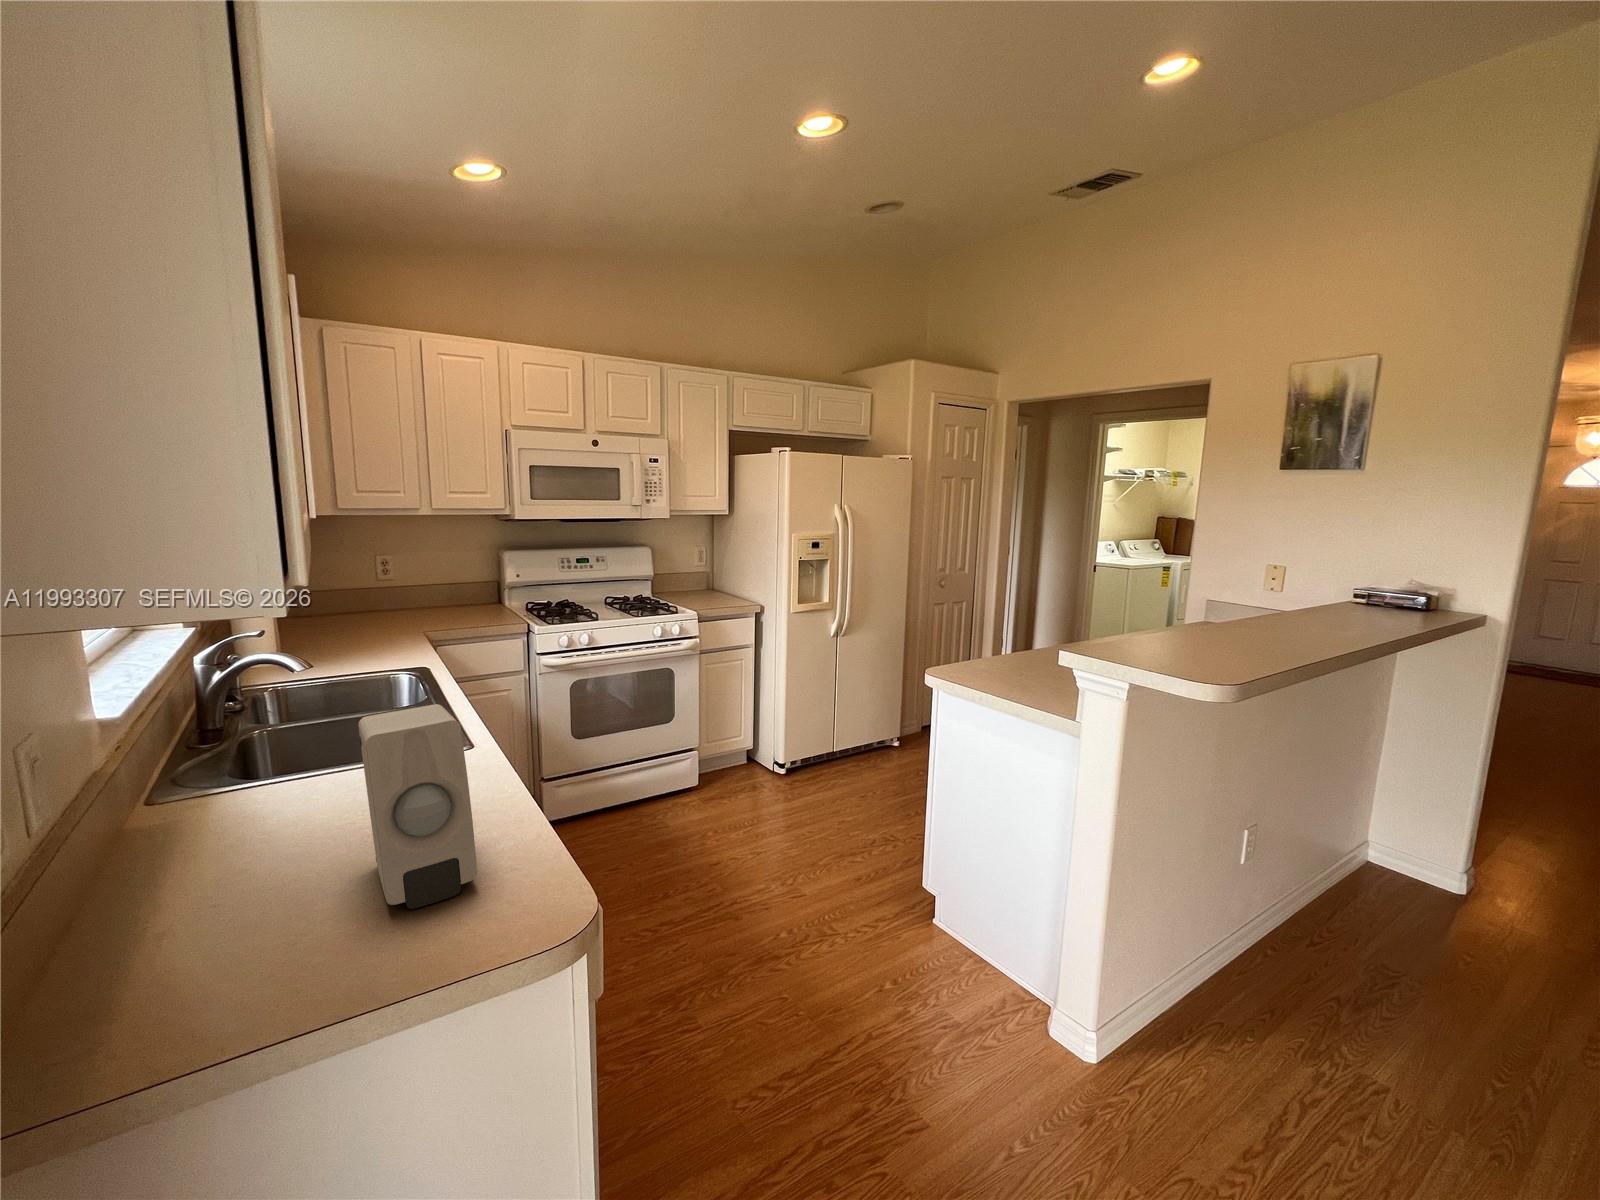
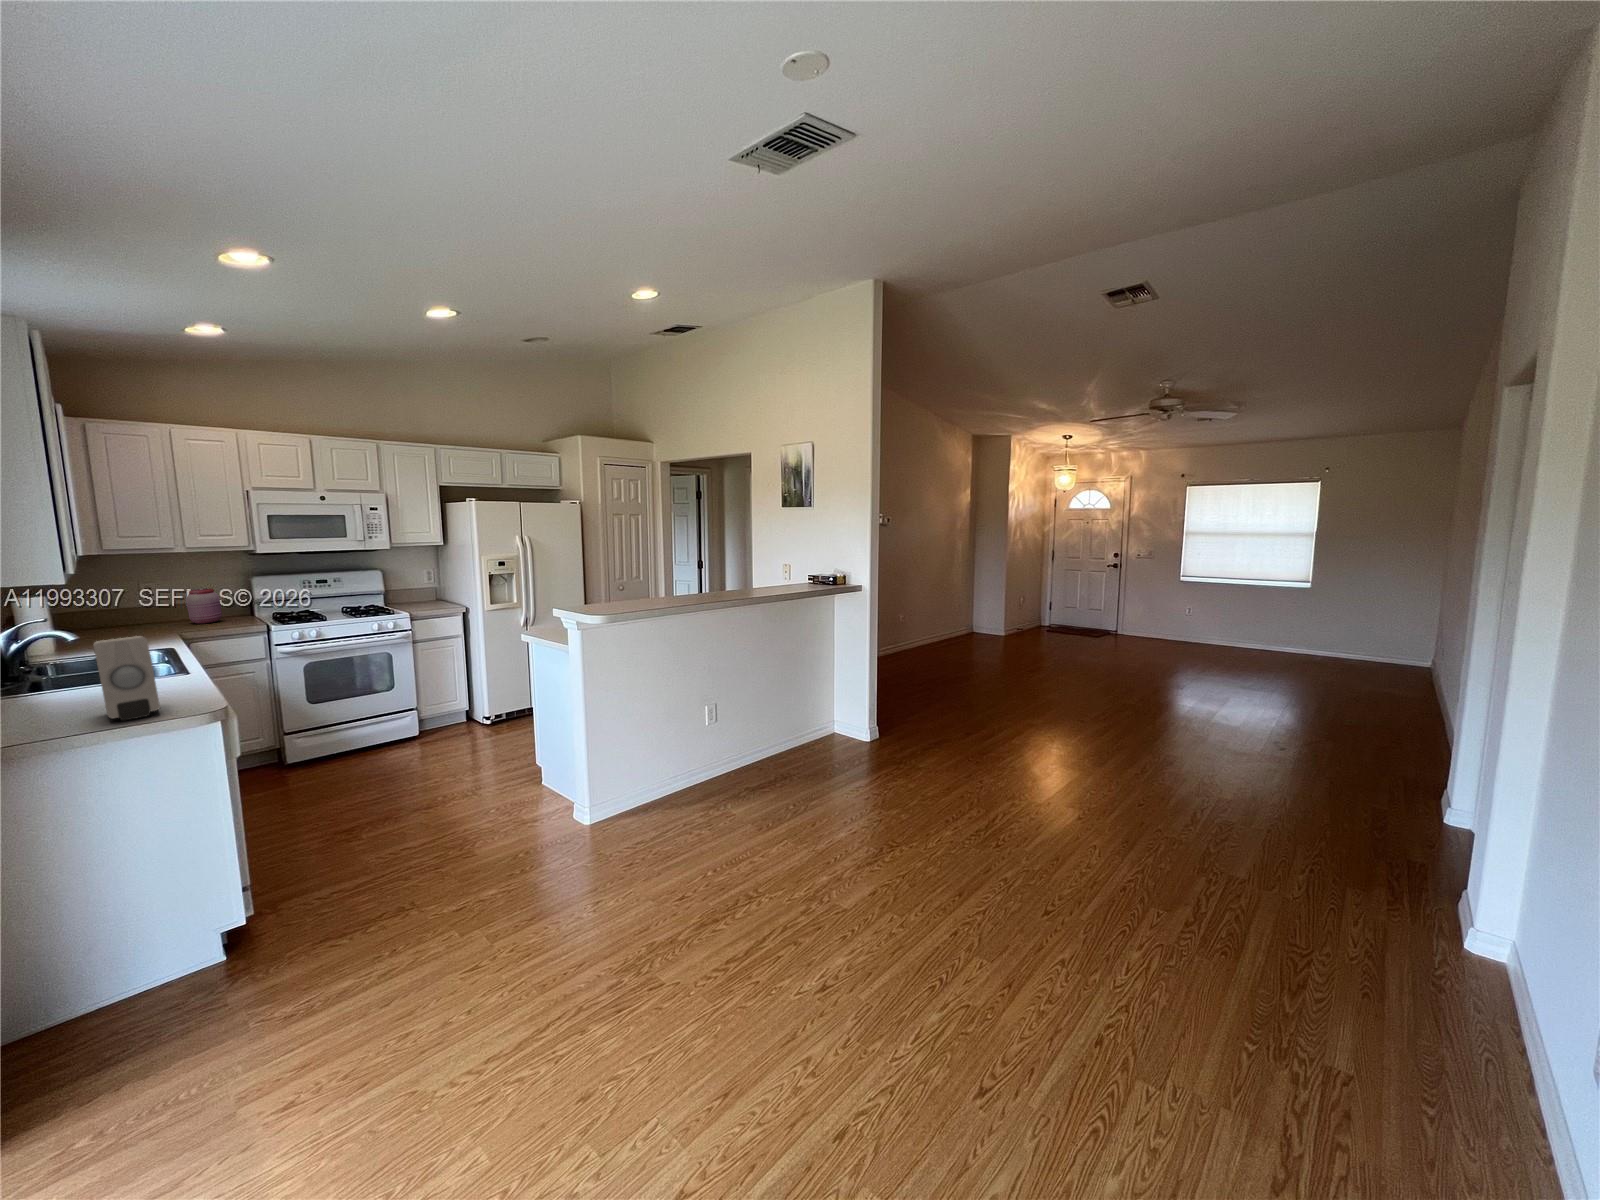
jar: none [429,565,468,613] -> present [186,589,222,624]

